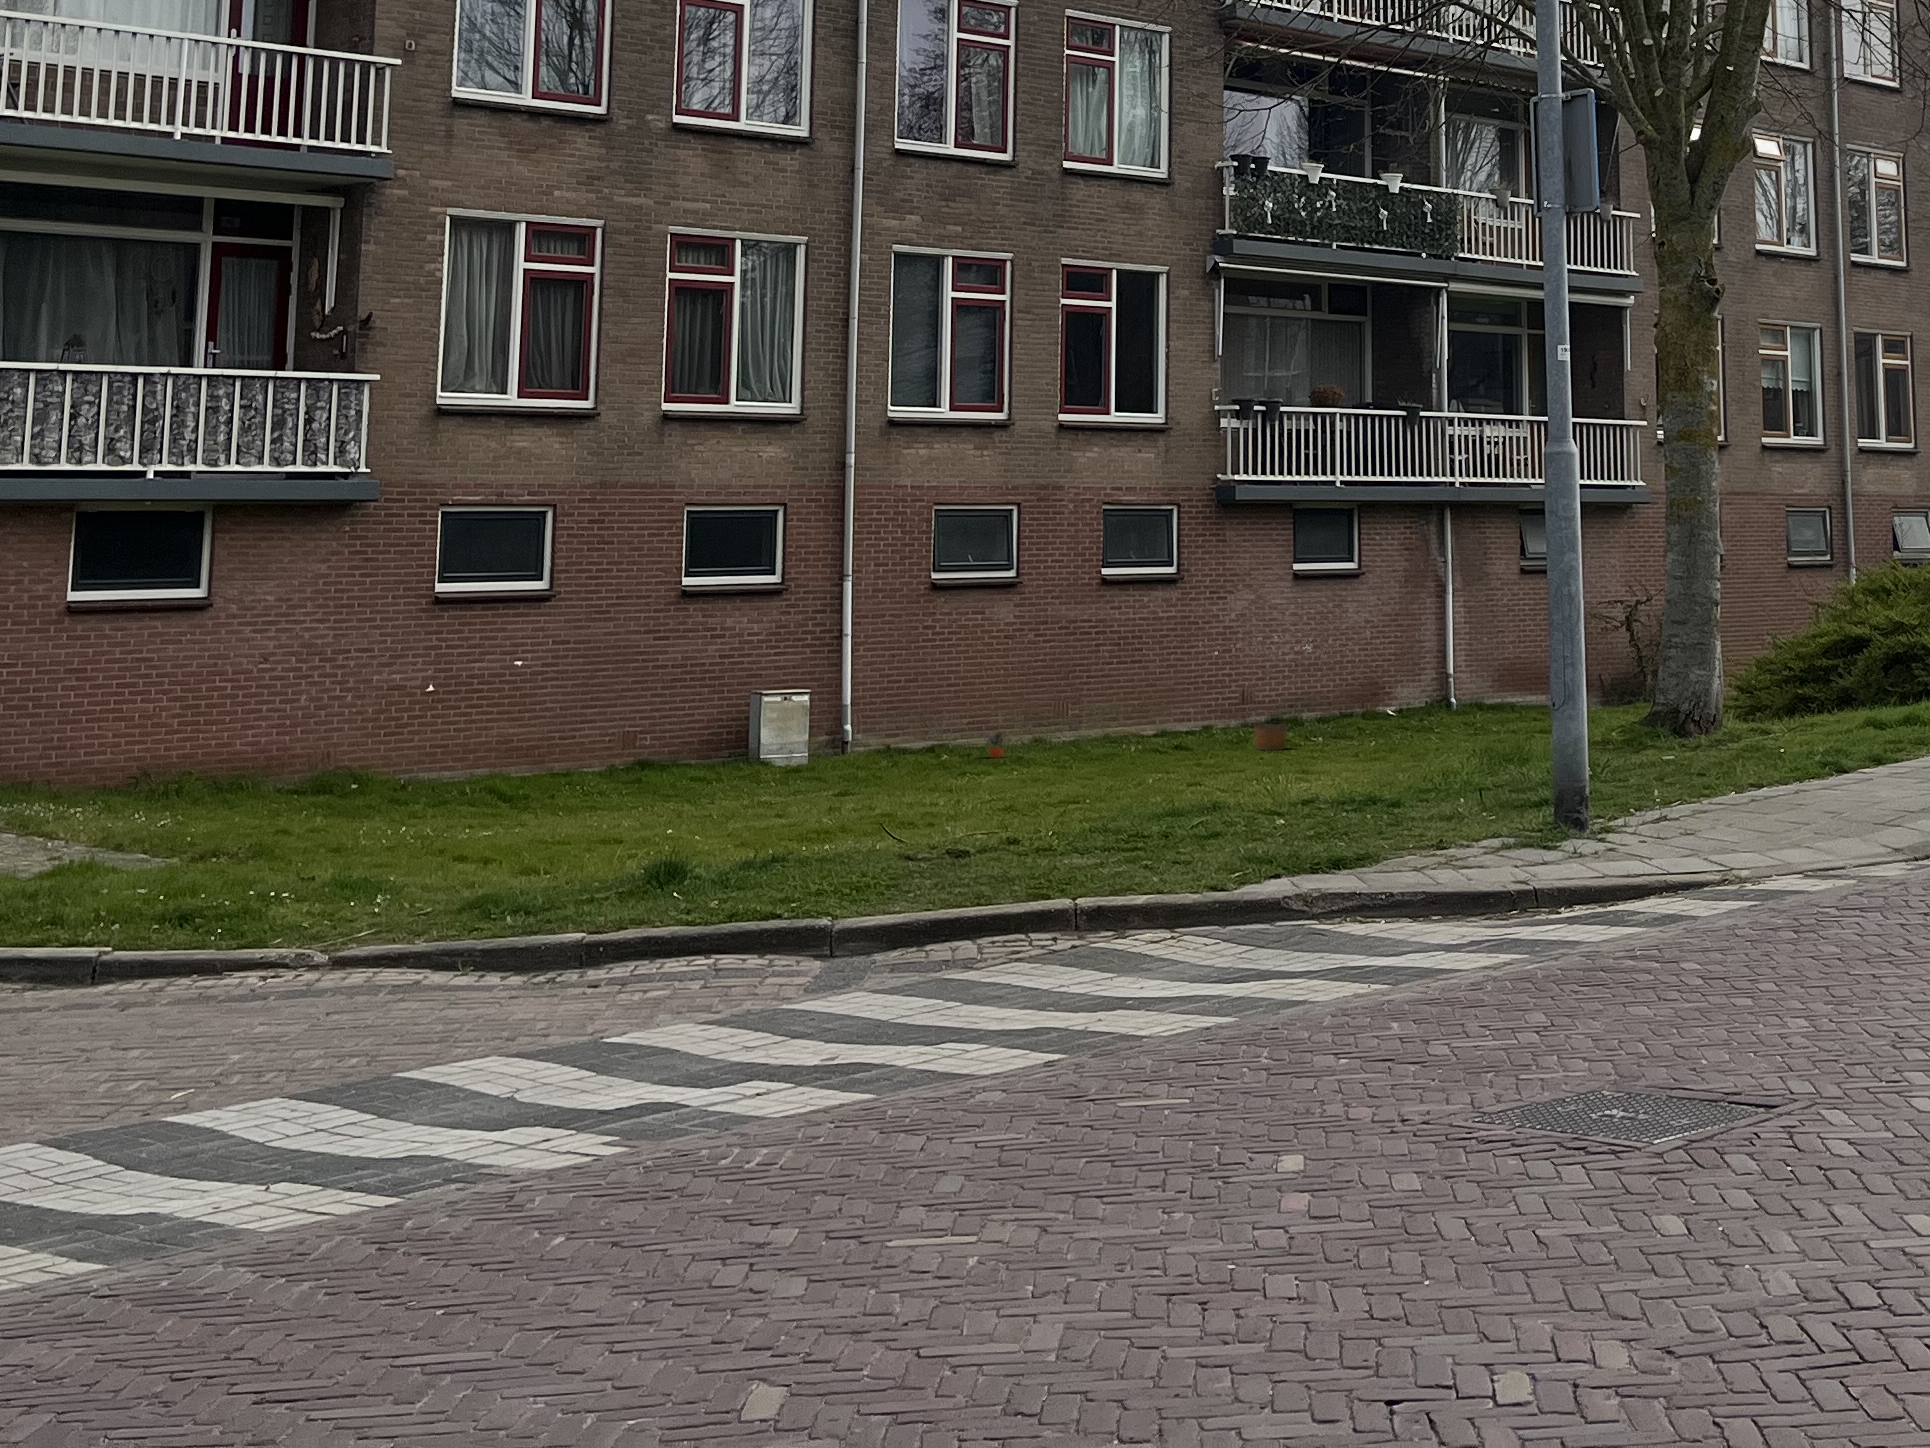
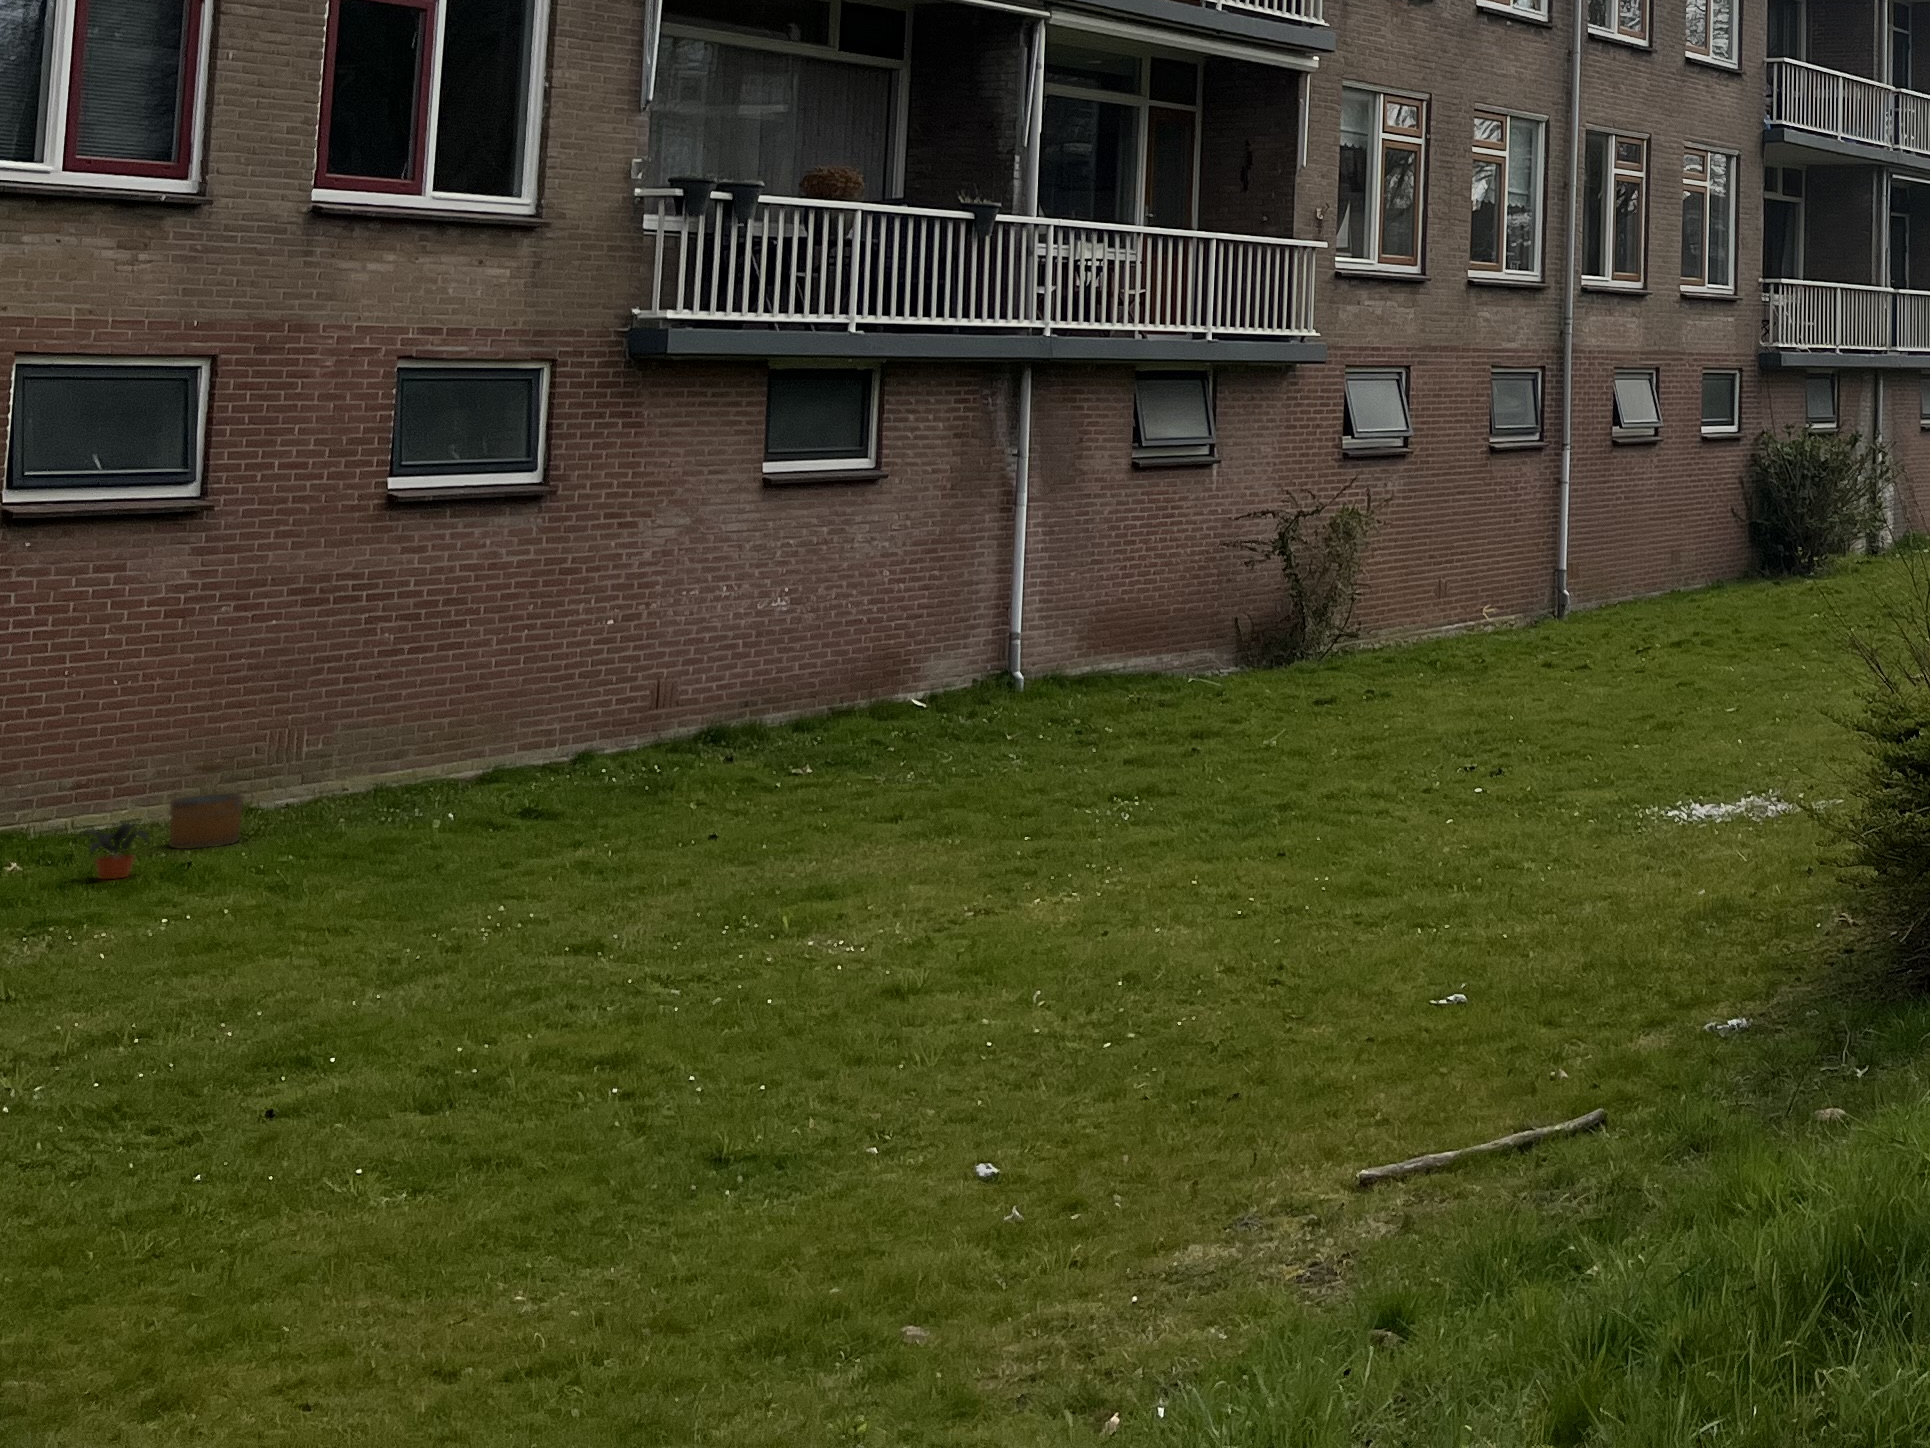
bucket: present [1254,709,1287,750] -> present [169,765,243,849]

